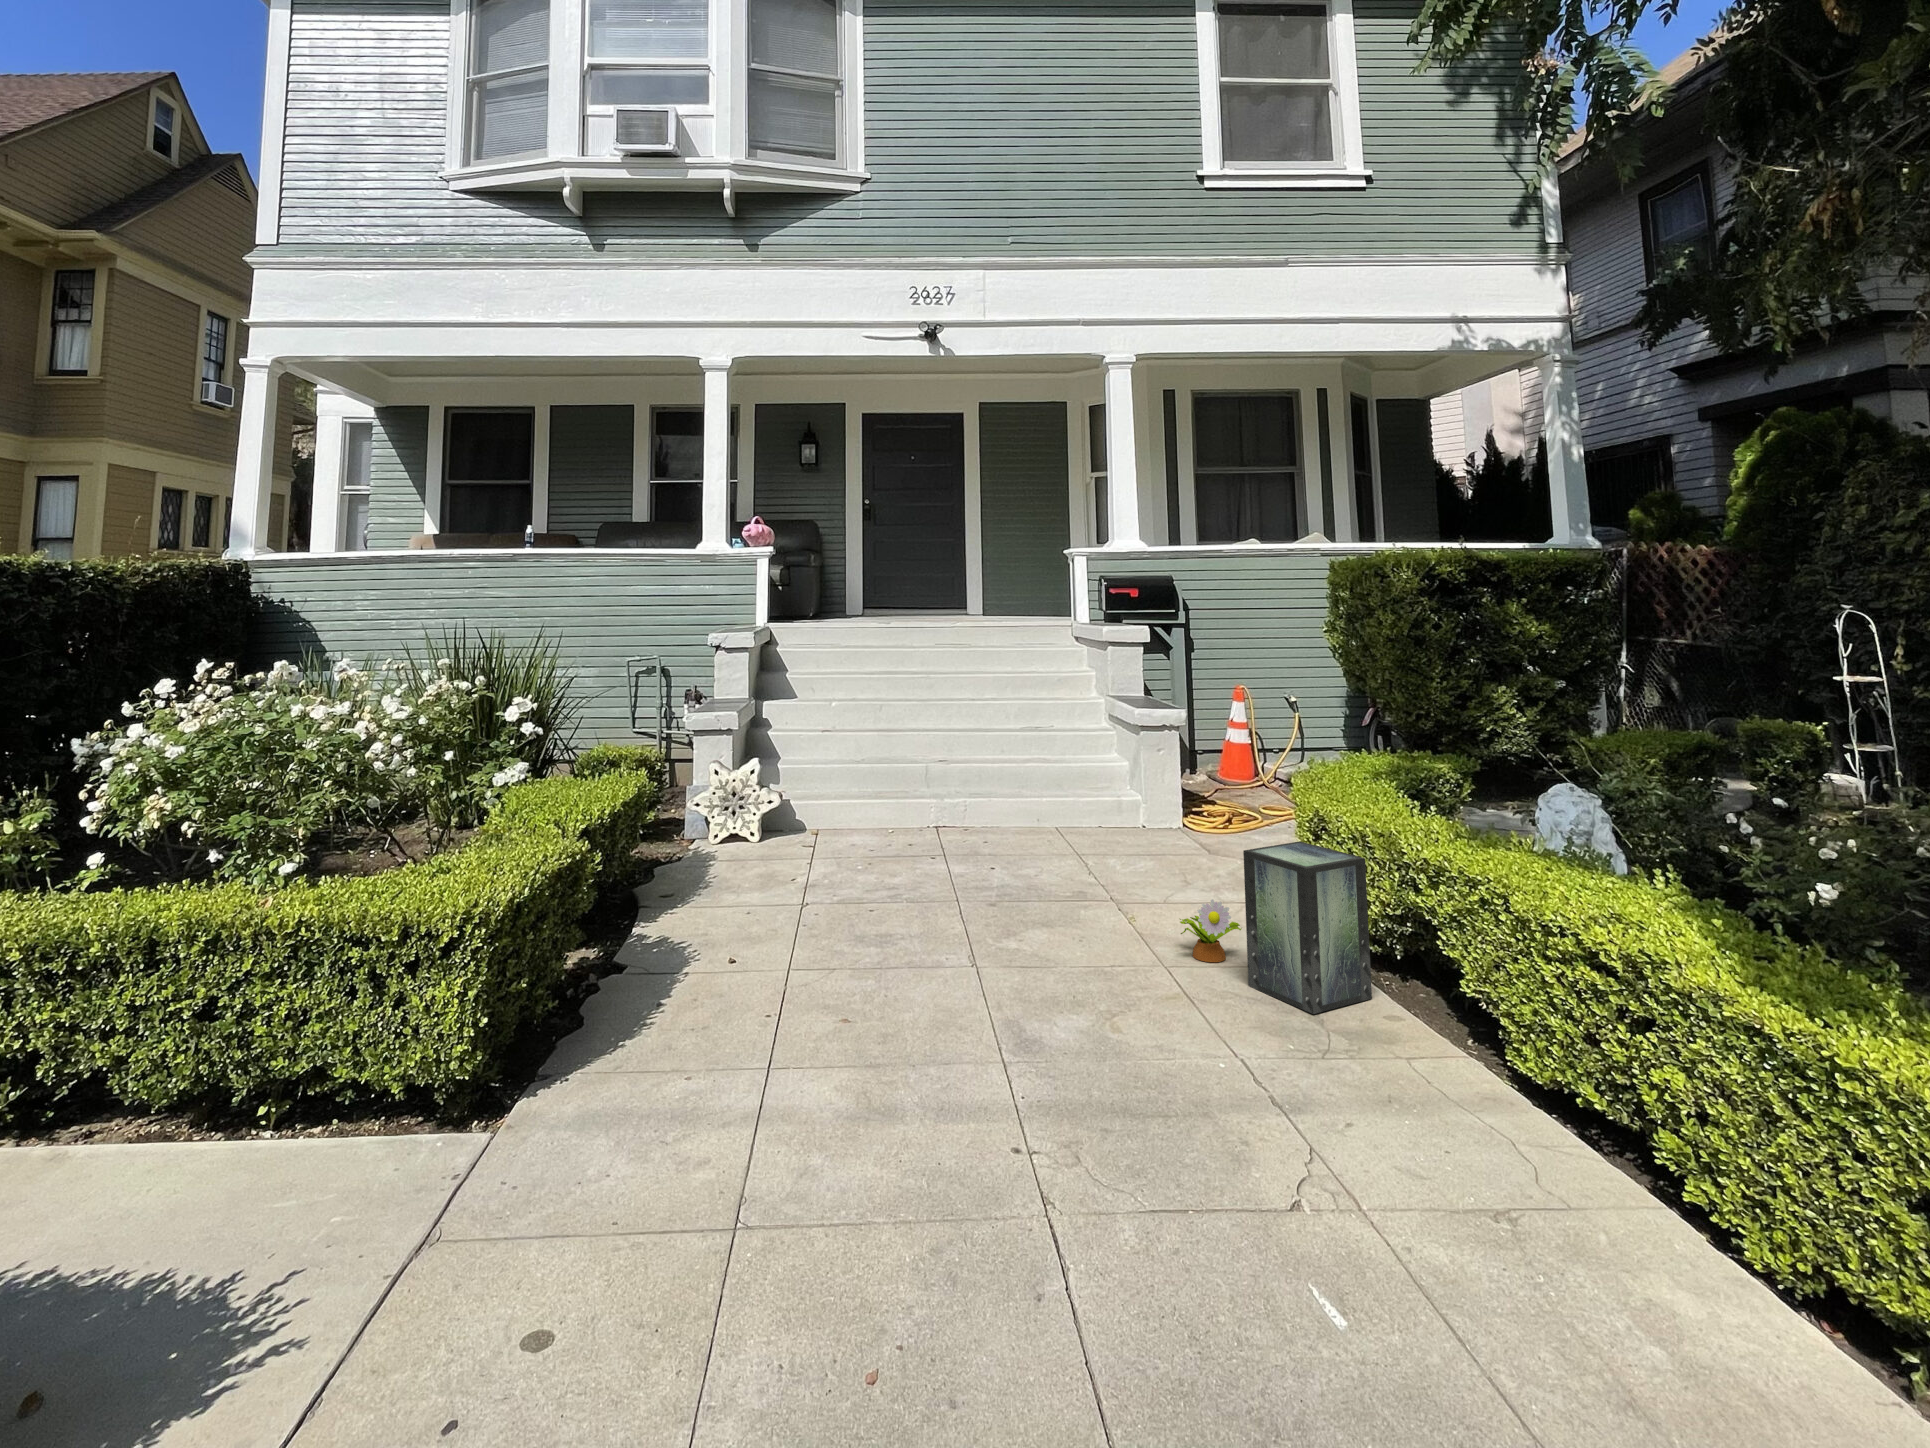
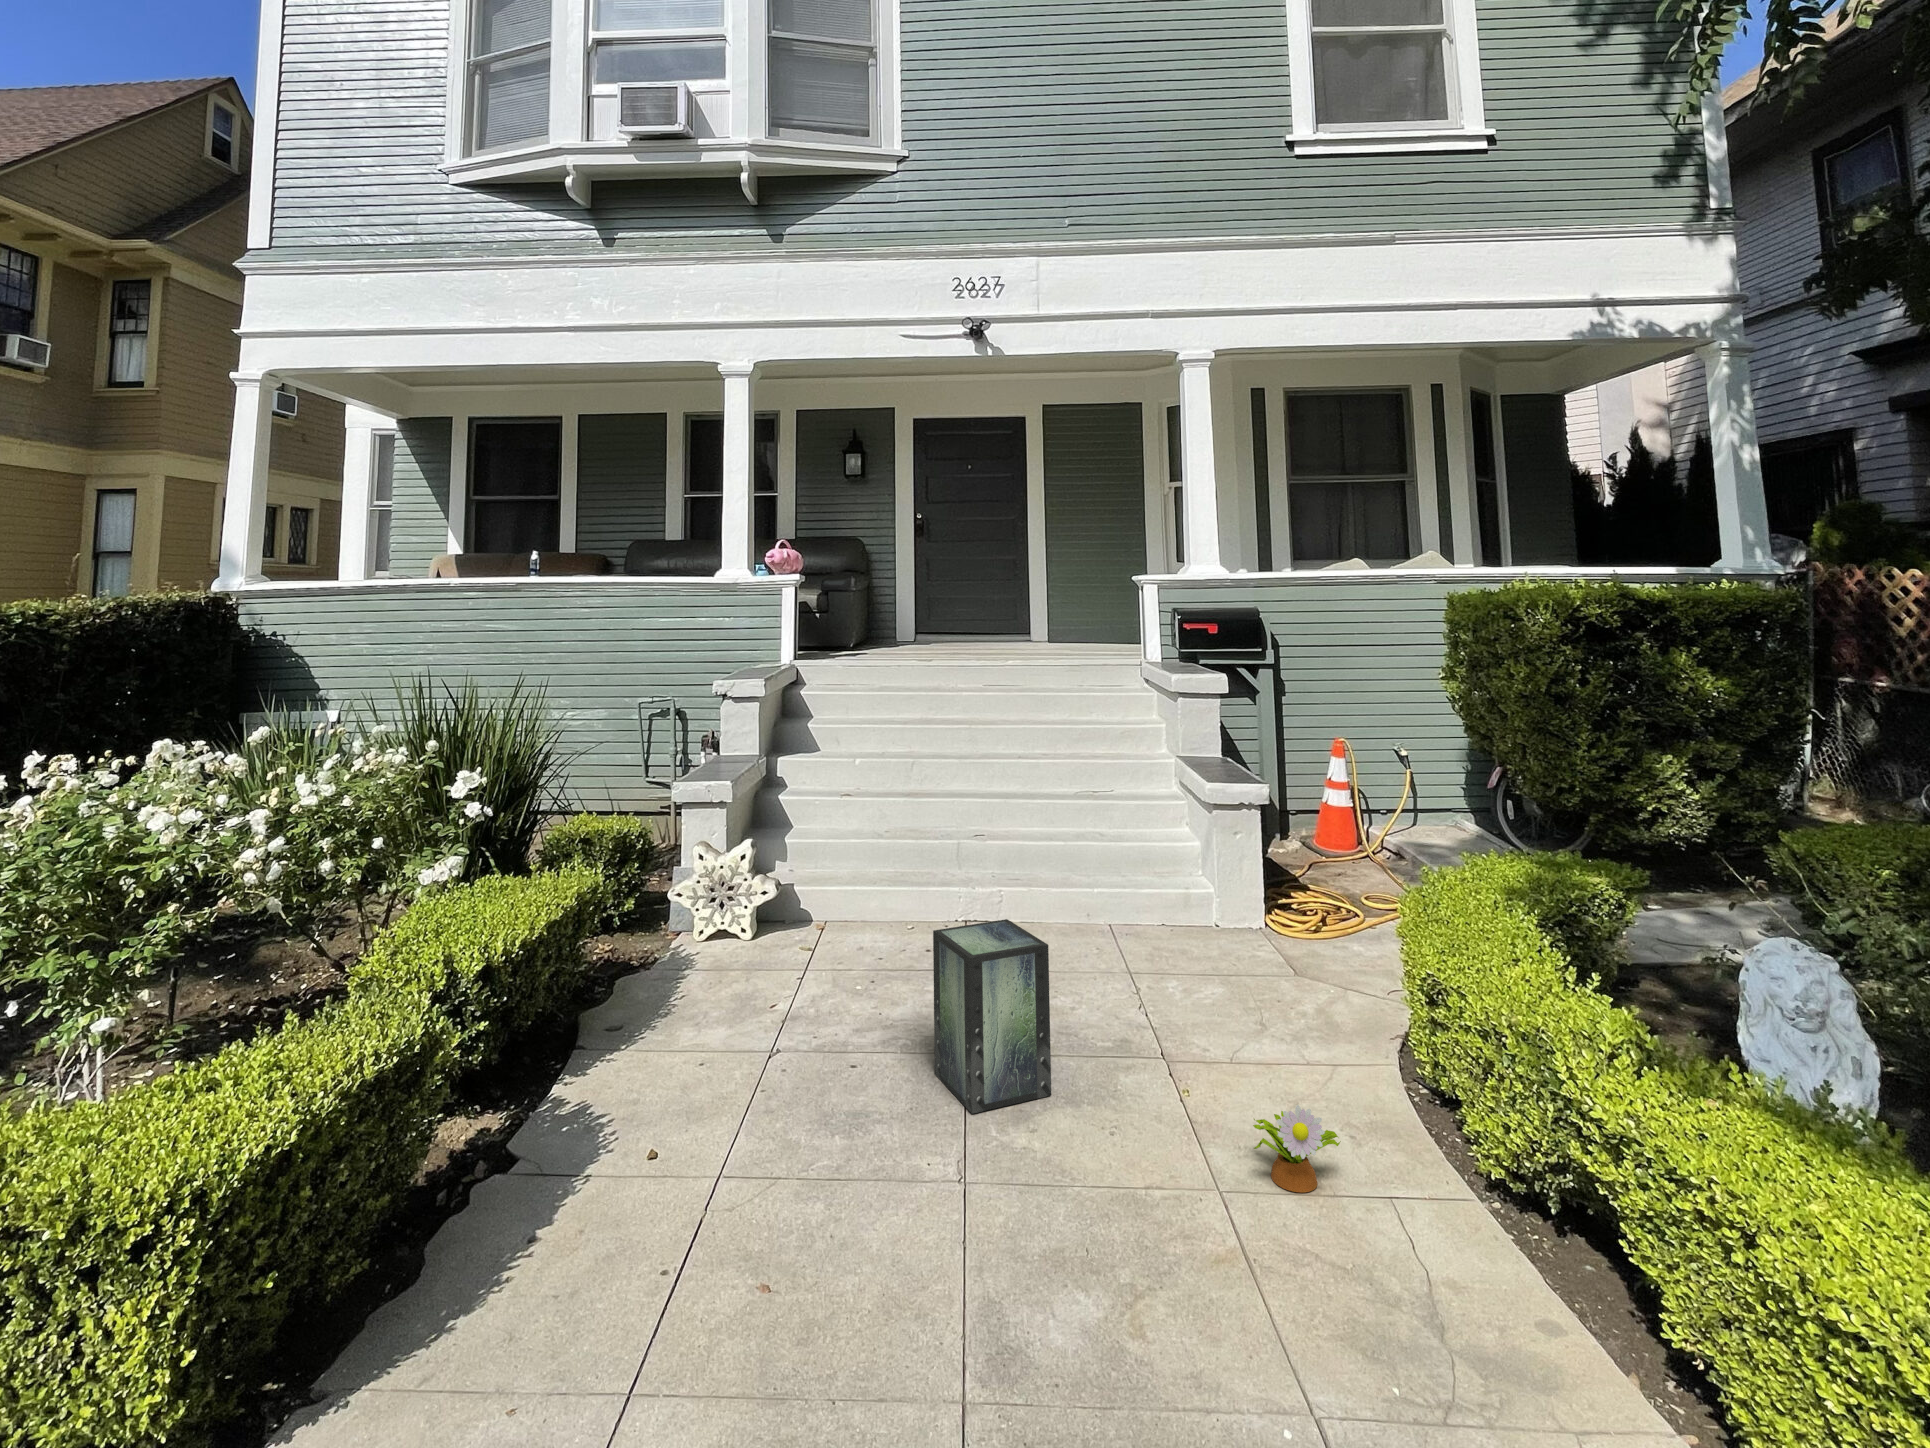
storage box: present [1243,841,1372,1014] -> present [933,919,1051,1114]

